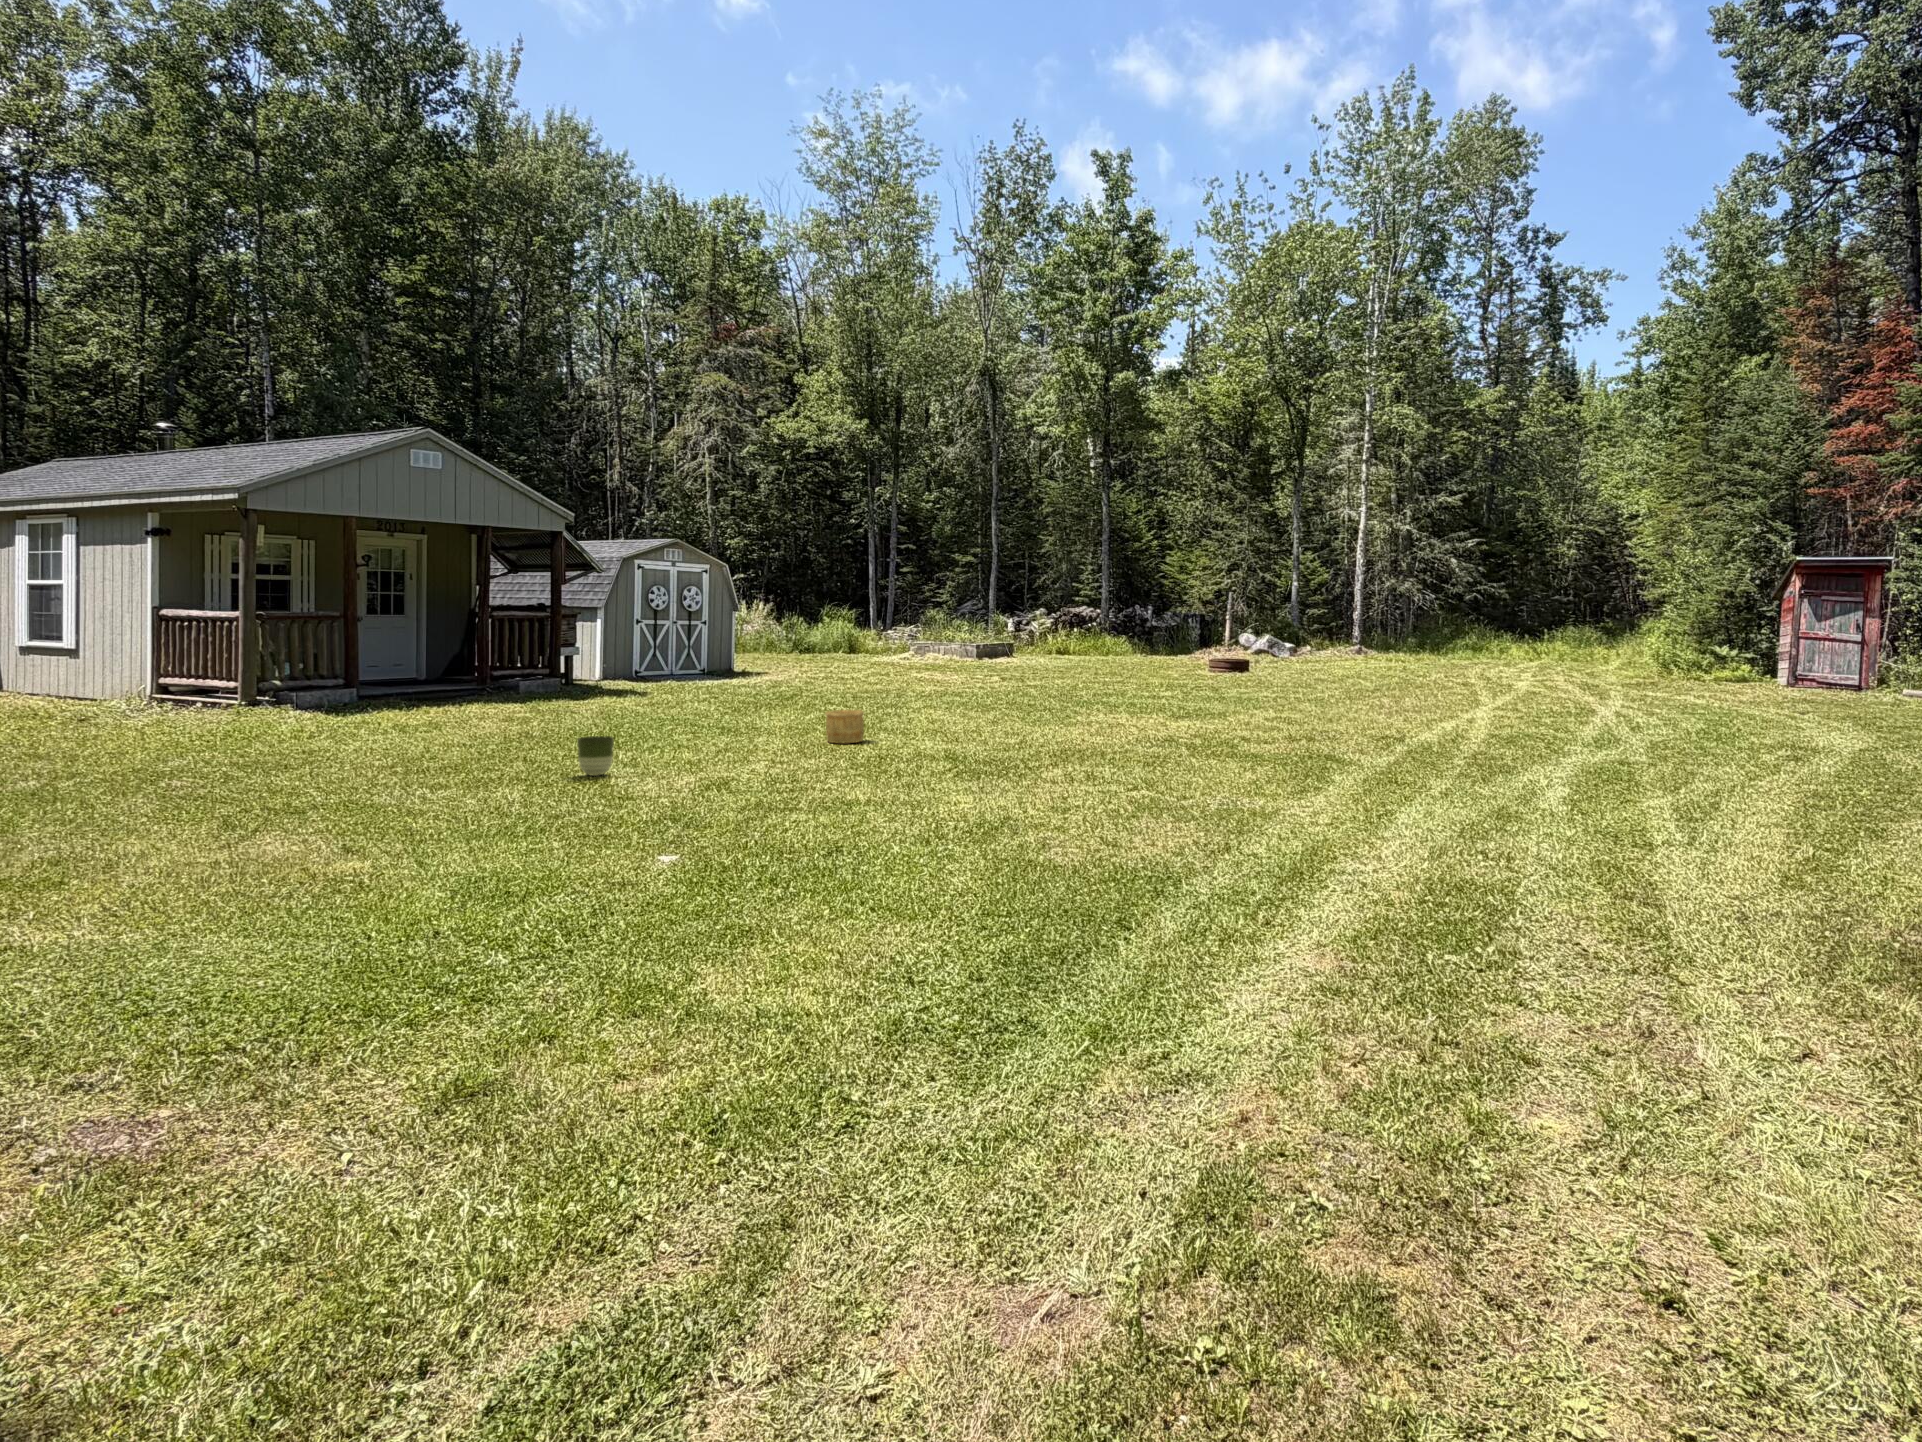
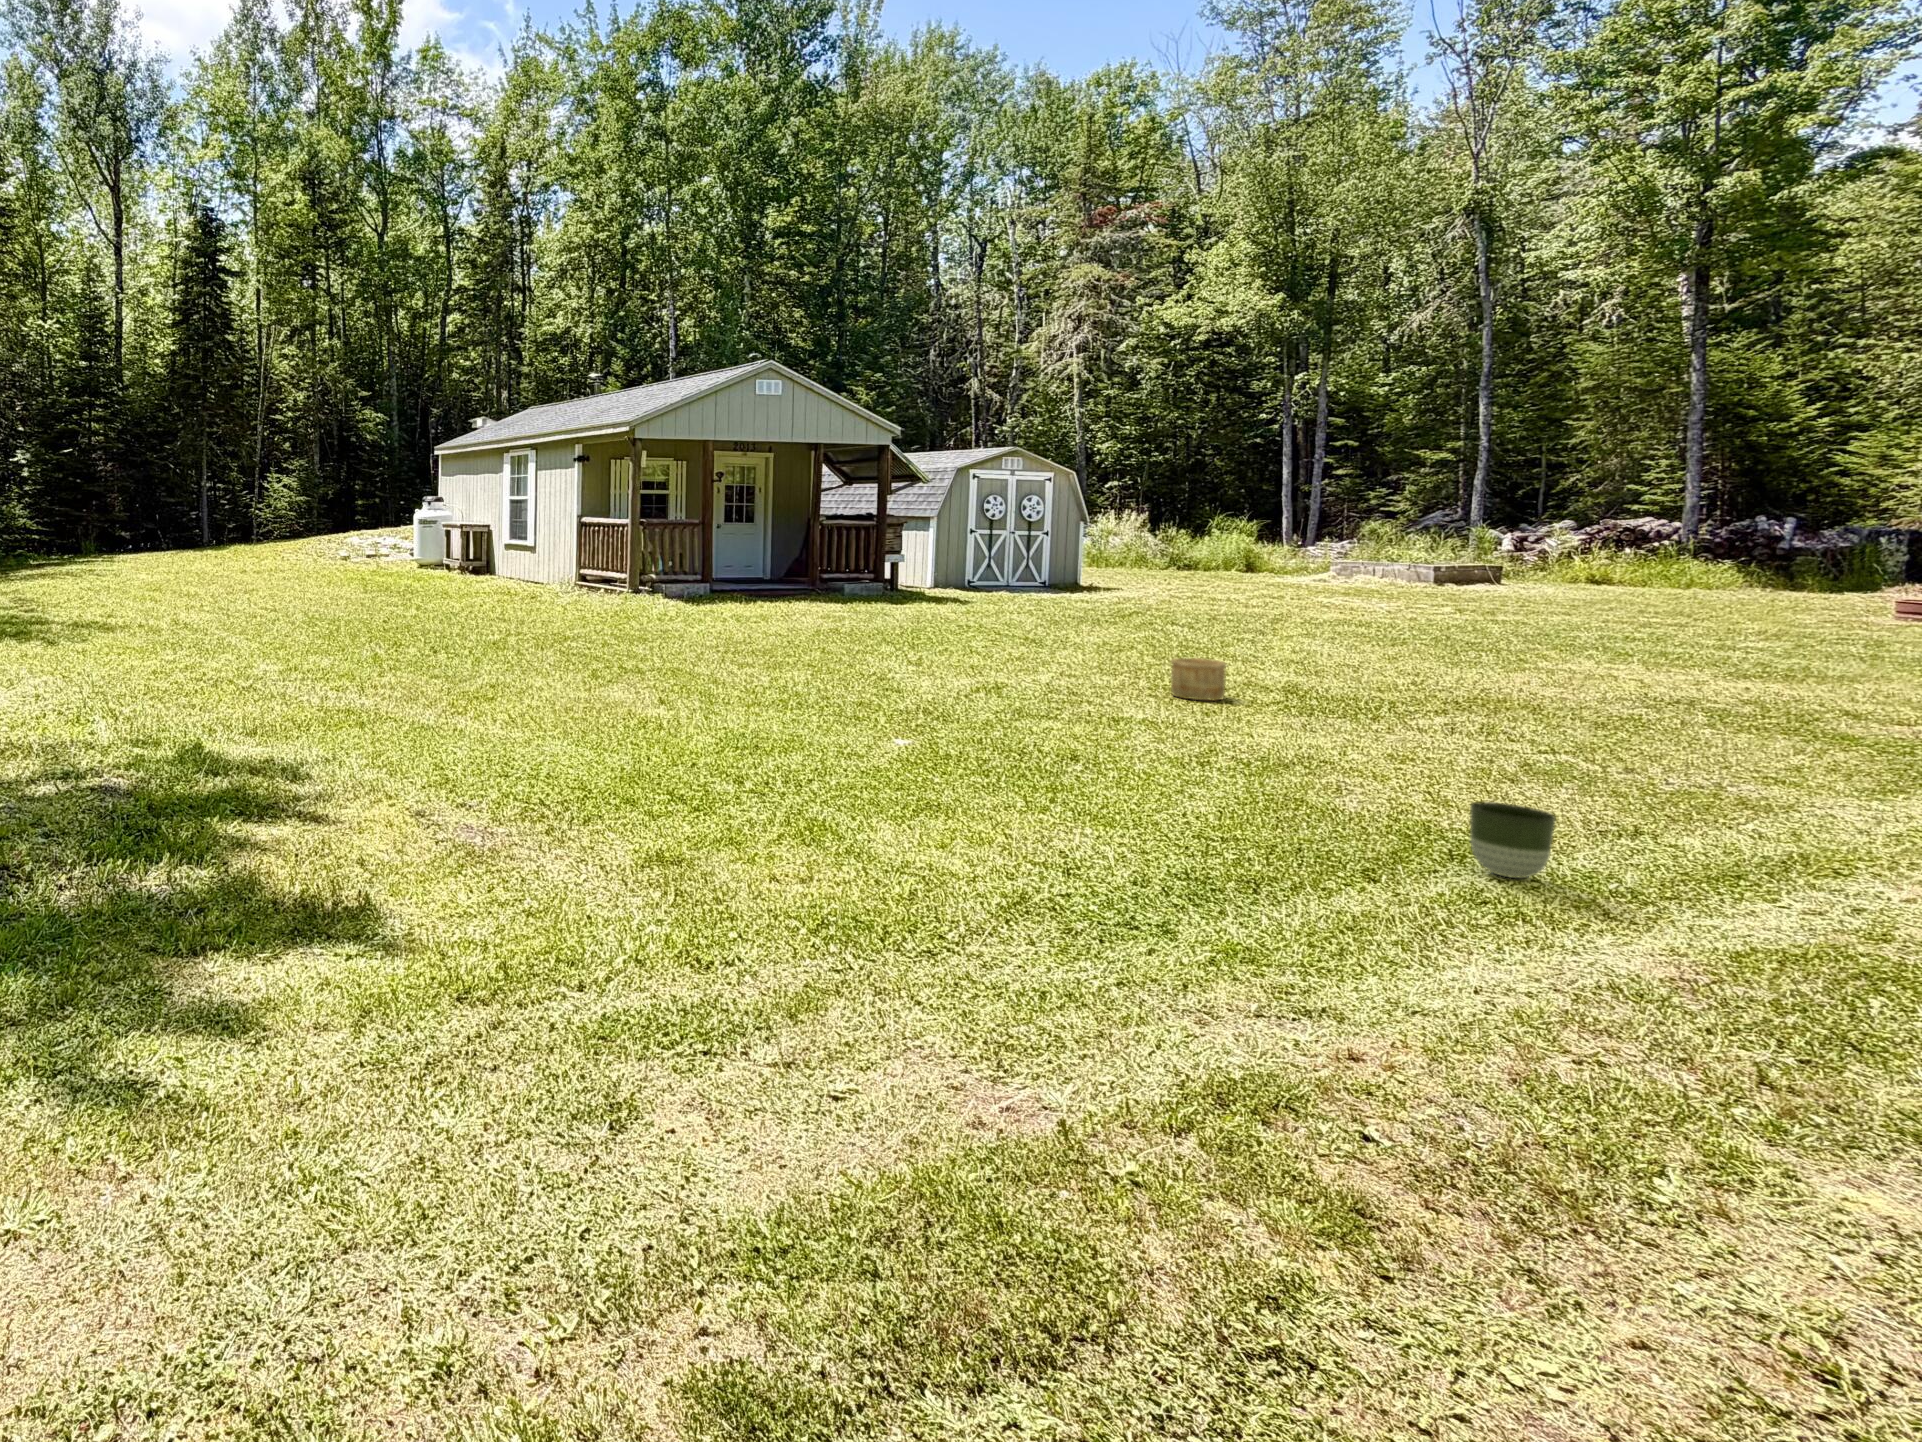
planter: present [577,736,614,776] -> present [1470,802,1556,878]

